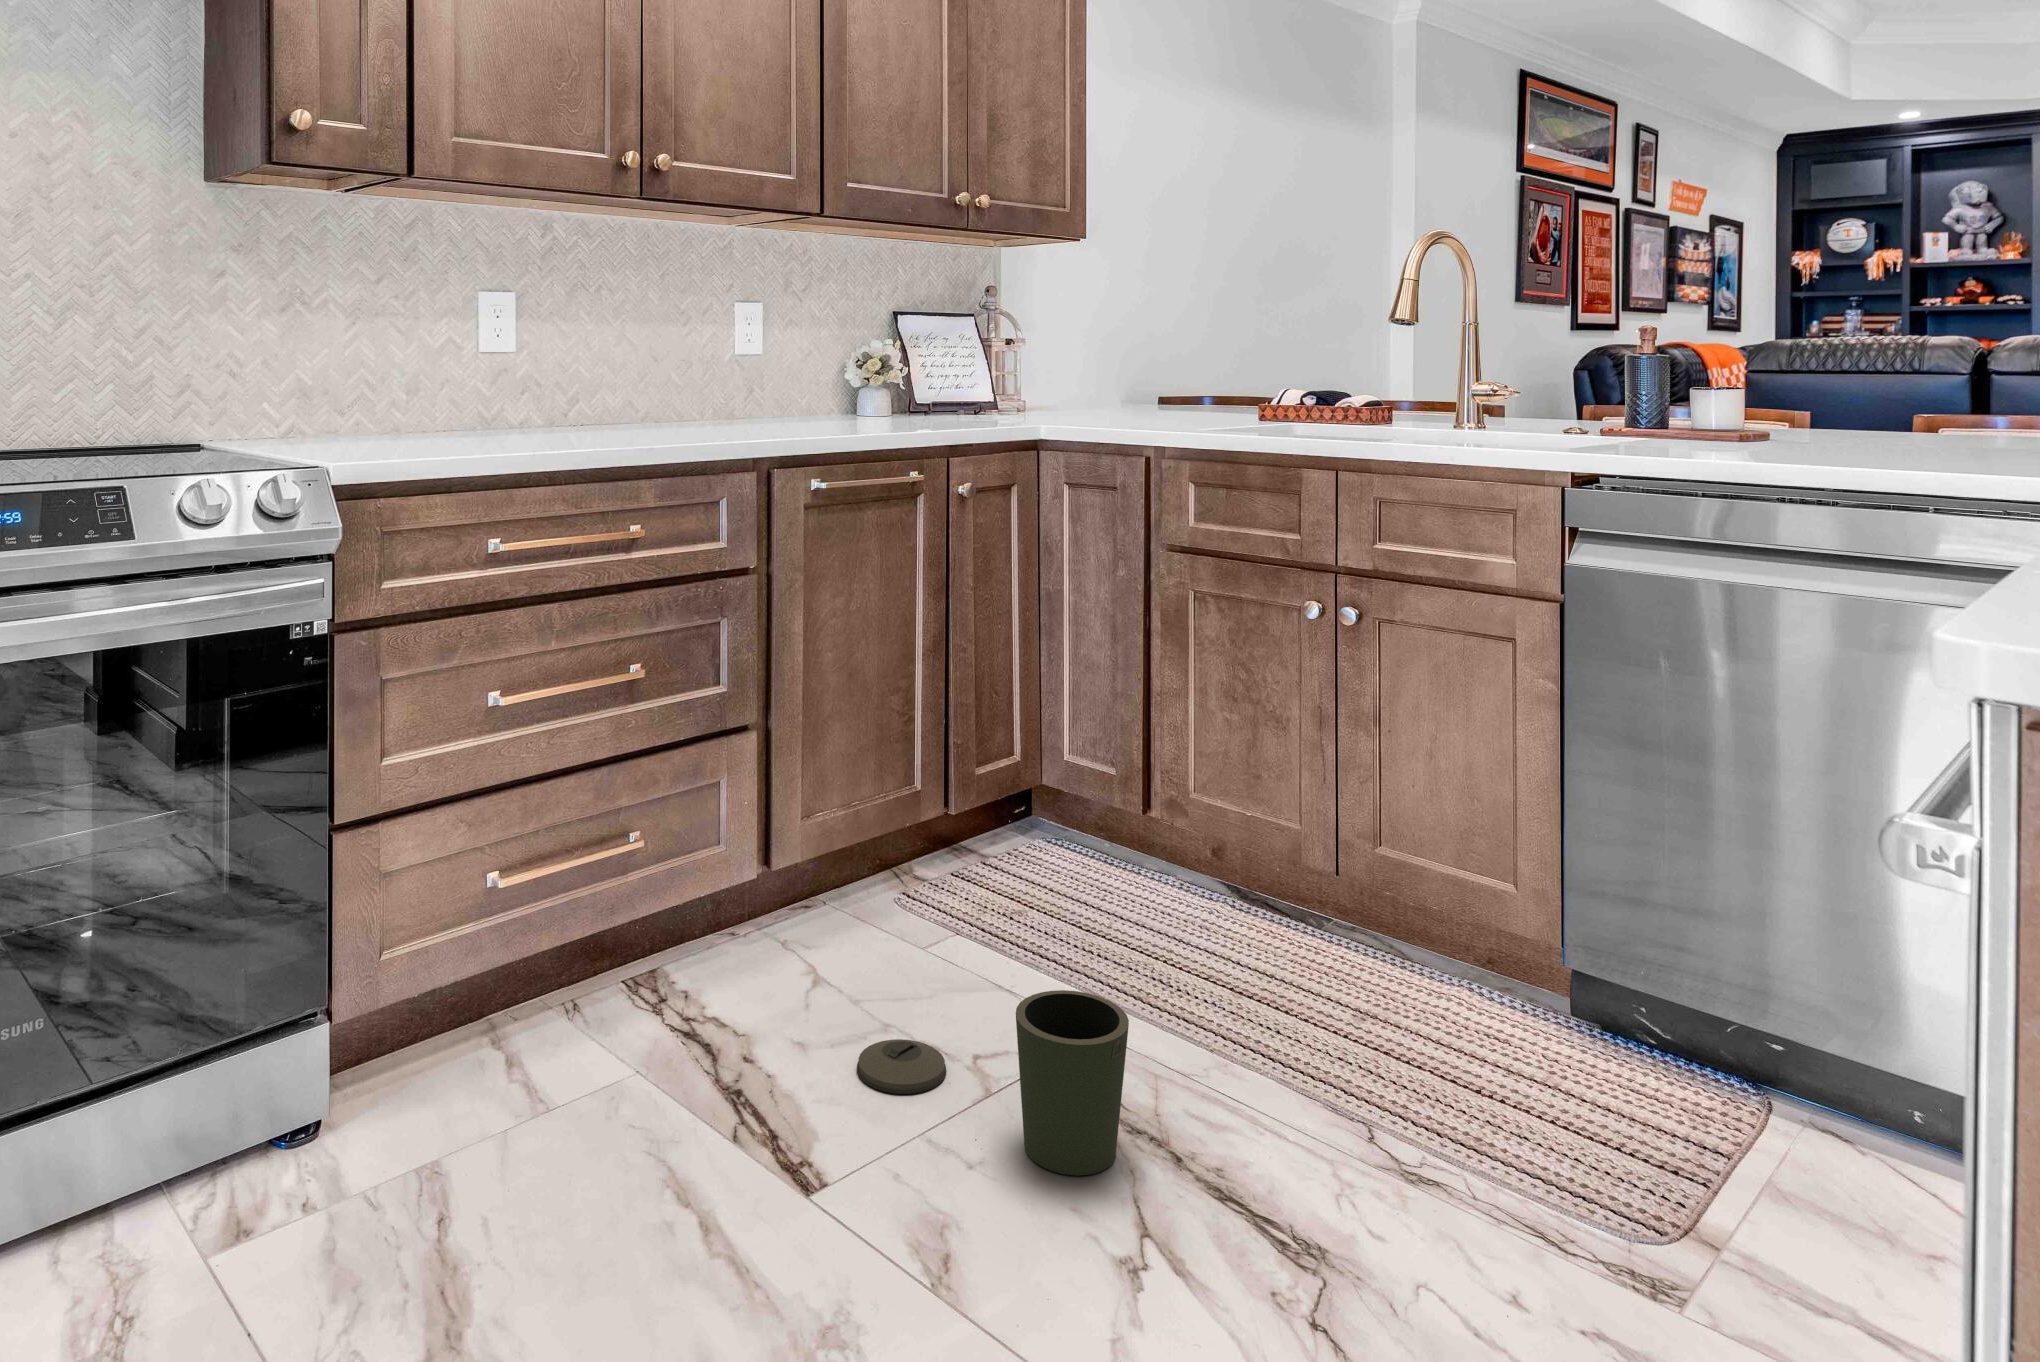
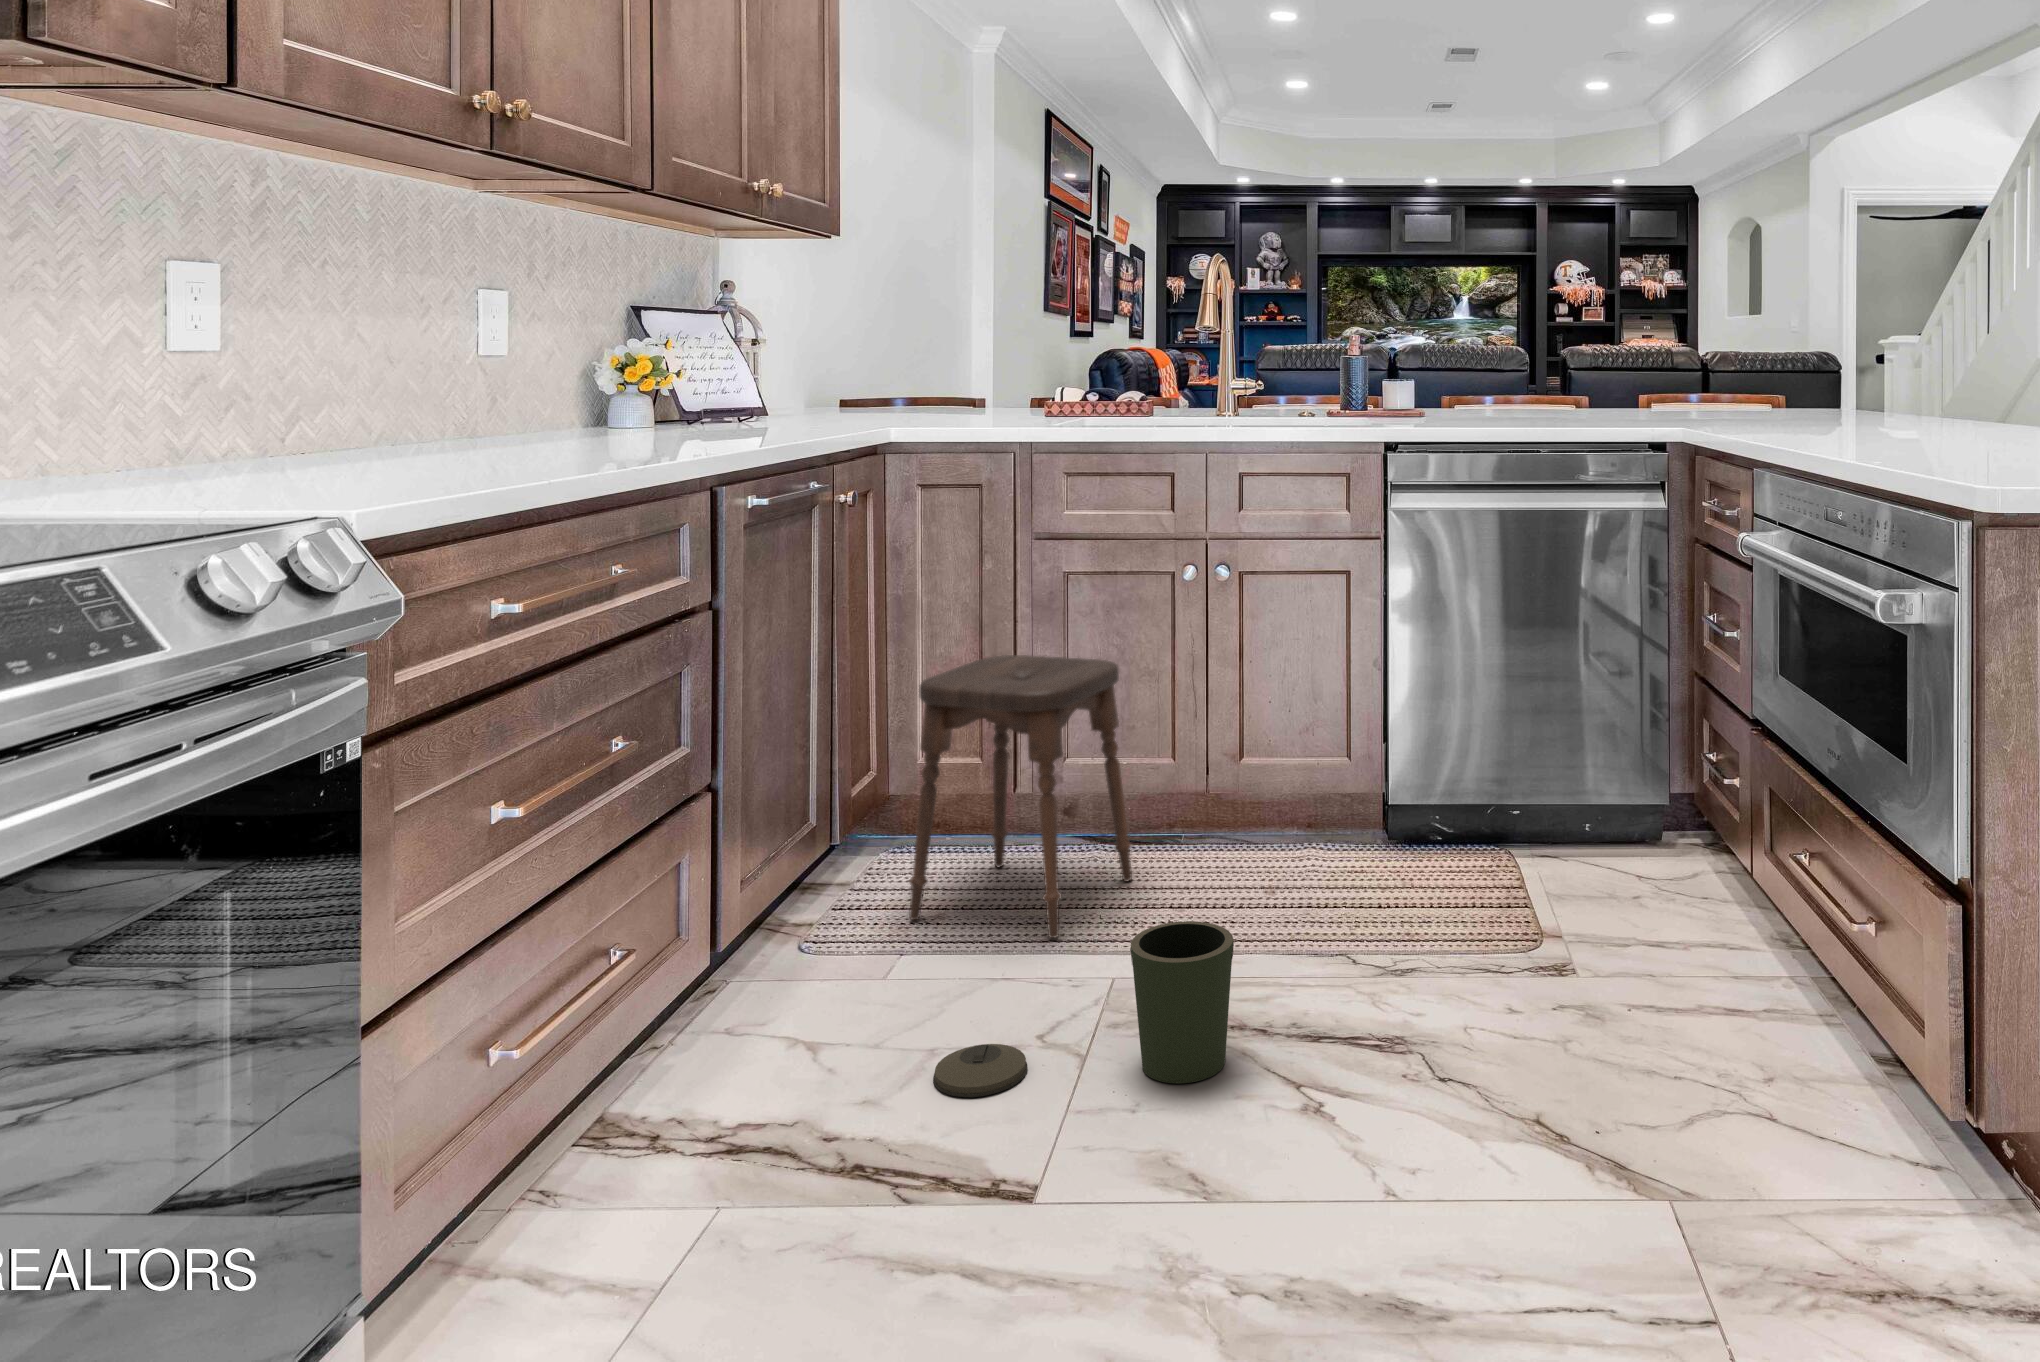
stool: none [1005,668,1239,971] -> present [909,655,1132,938]

